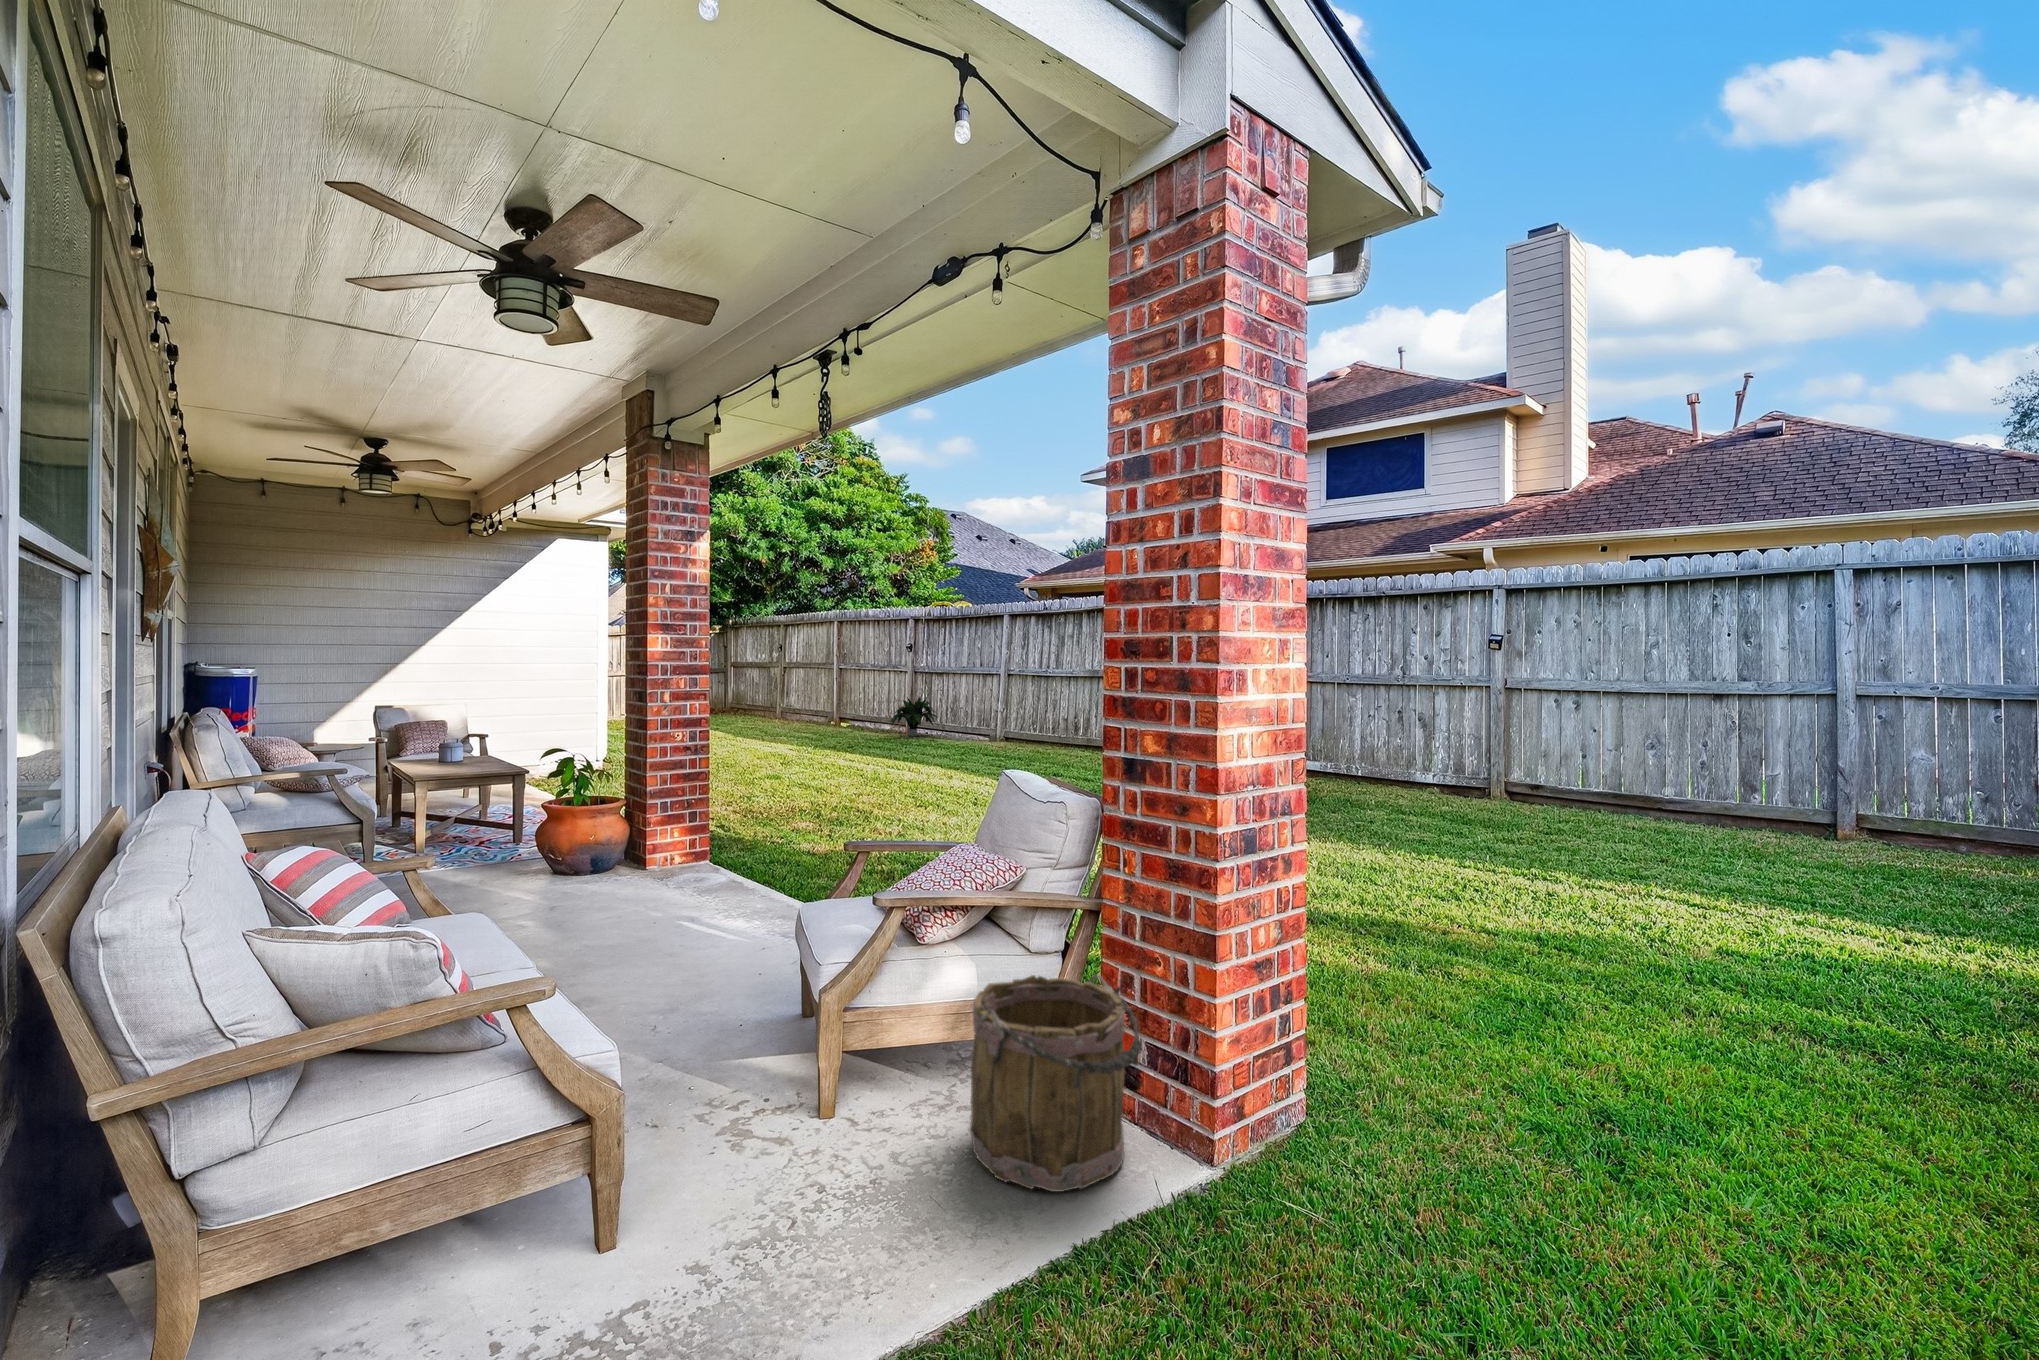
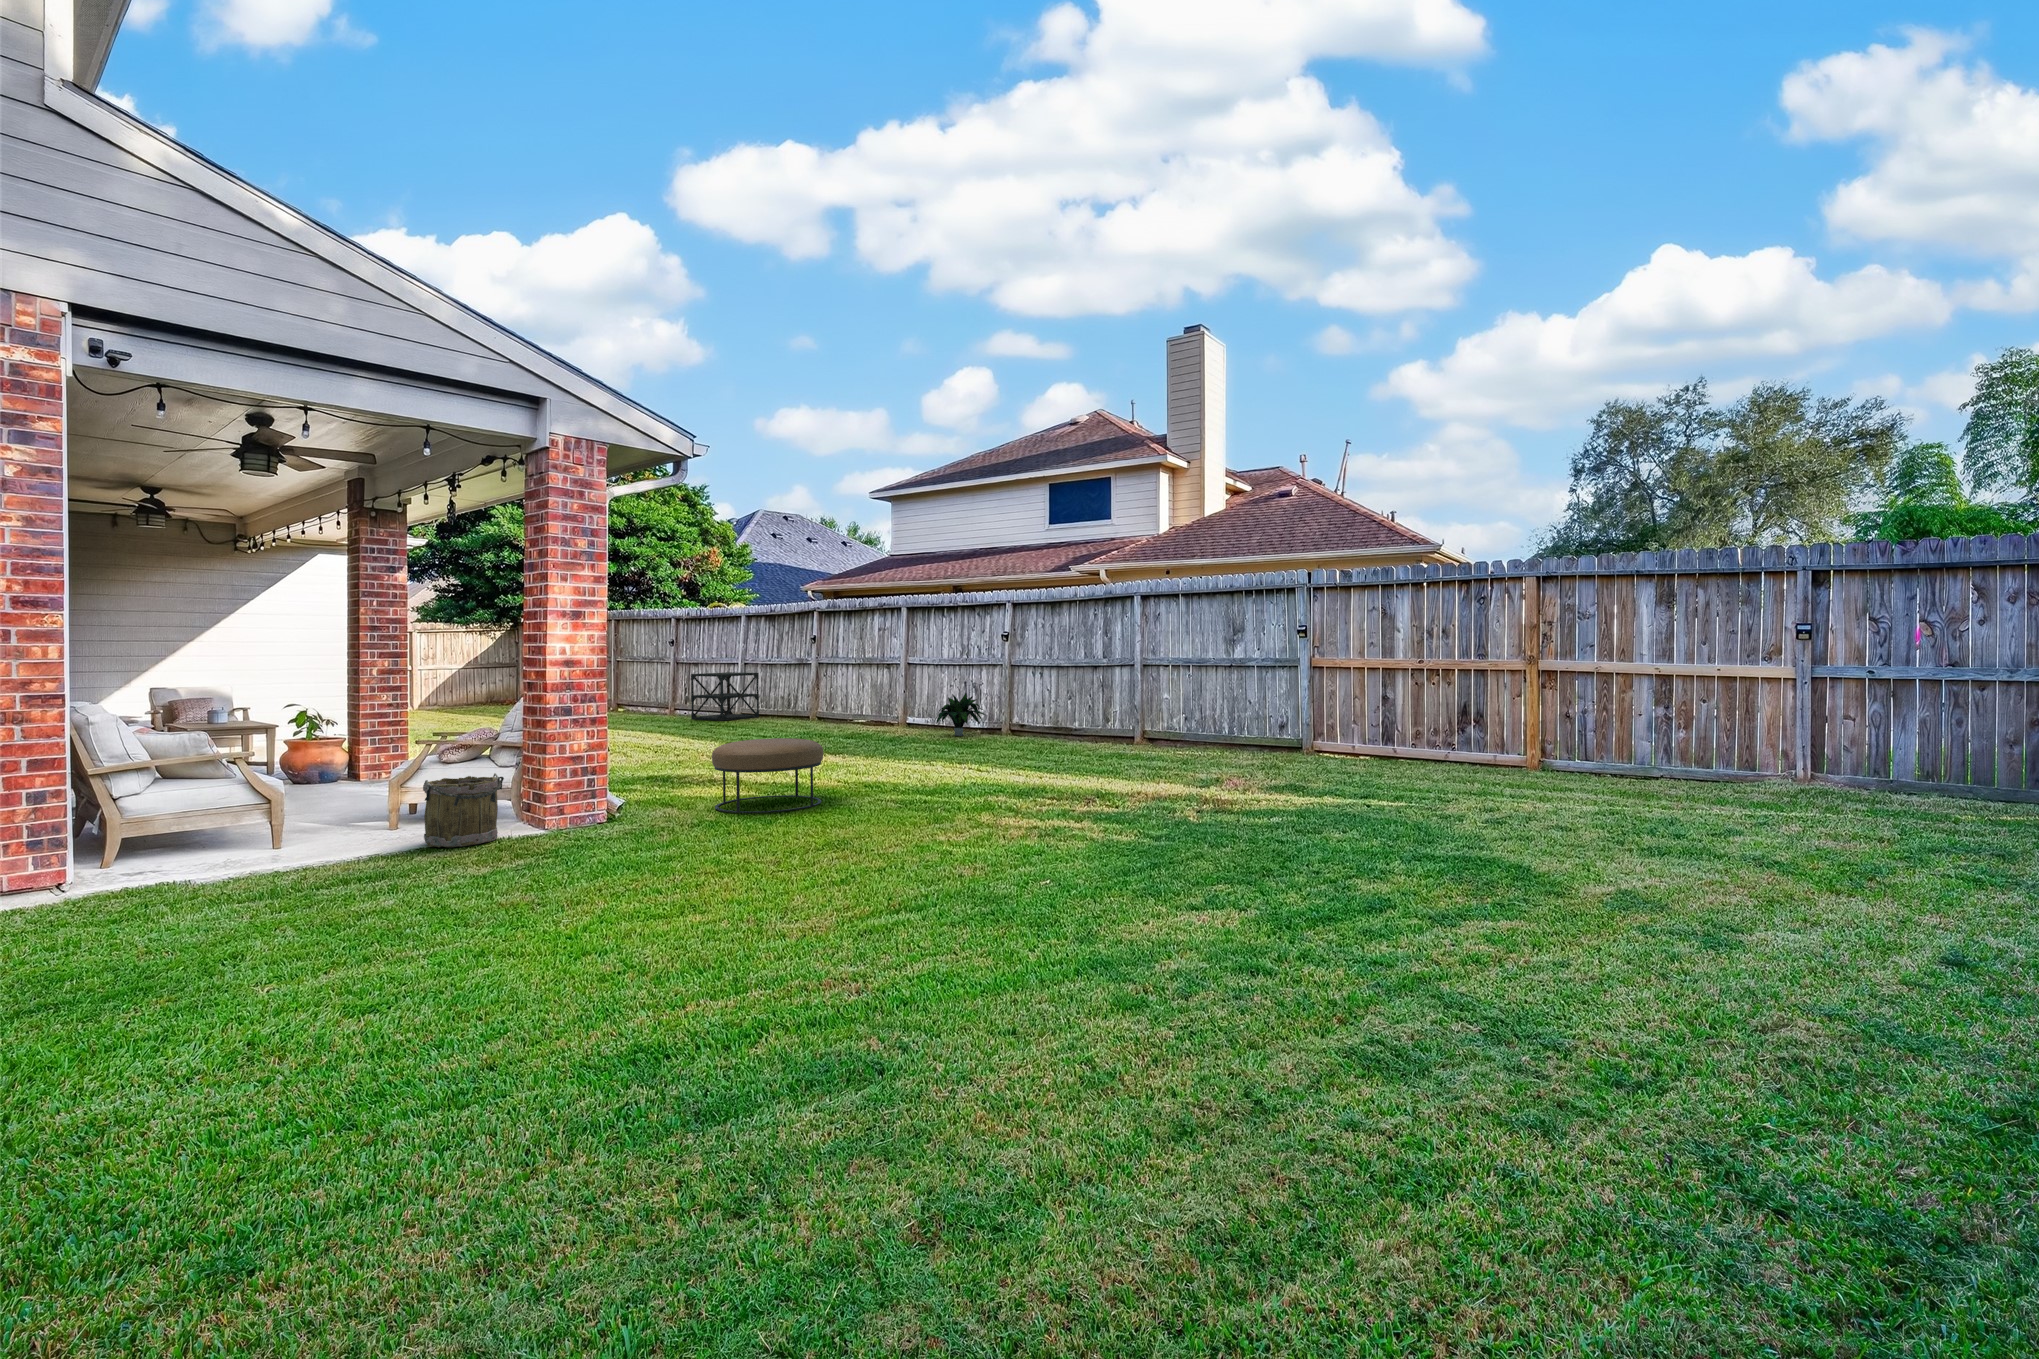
side table: none [953,686,1034,749] -> present [691,672,759,721]
potted plant: present [891,696,938,737] -> present [935,693,985,736]
ottoman: none [1402,858,1666,1056] -> present [712,738,823,813]

